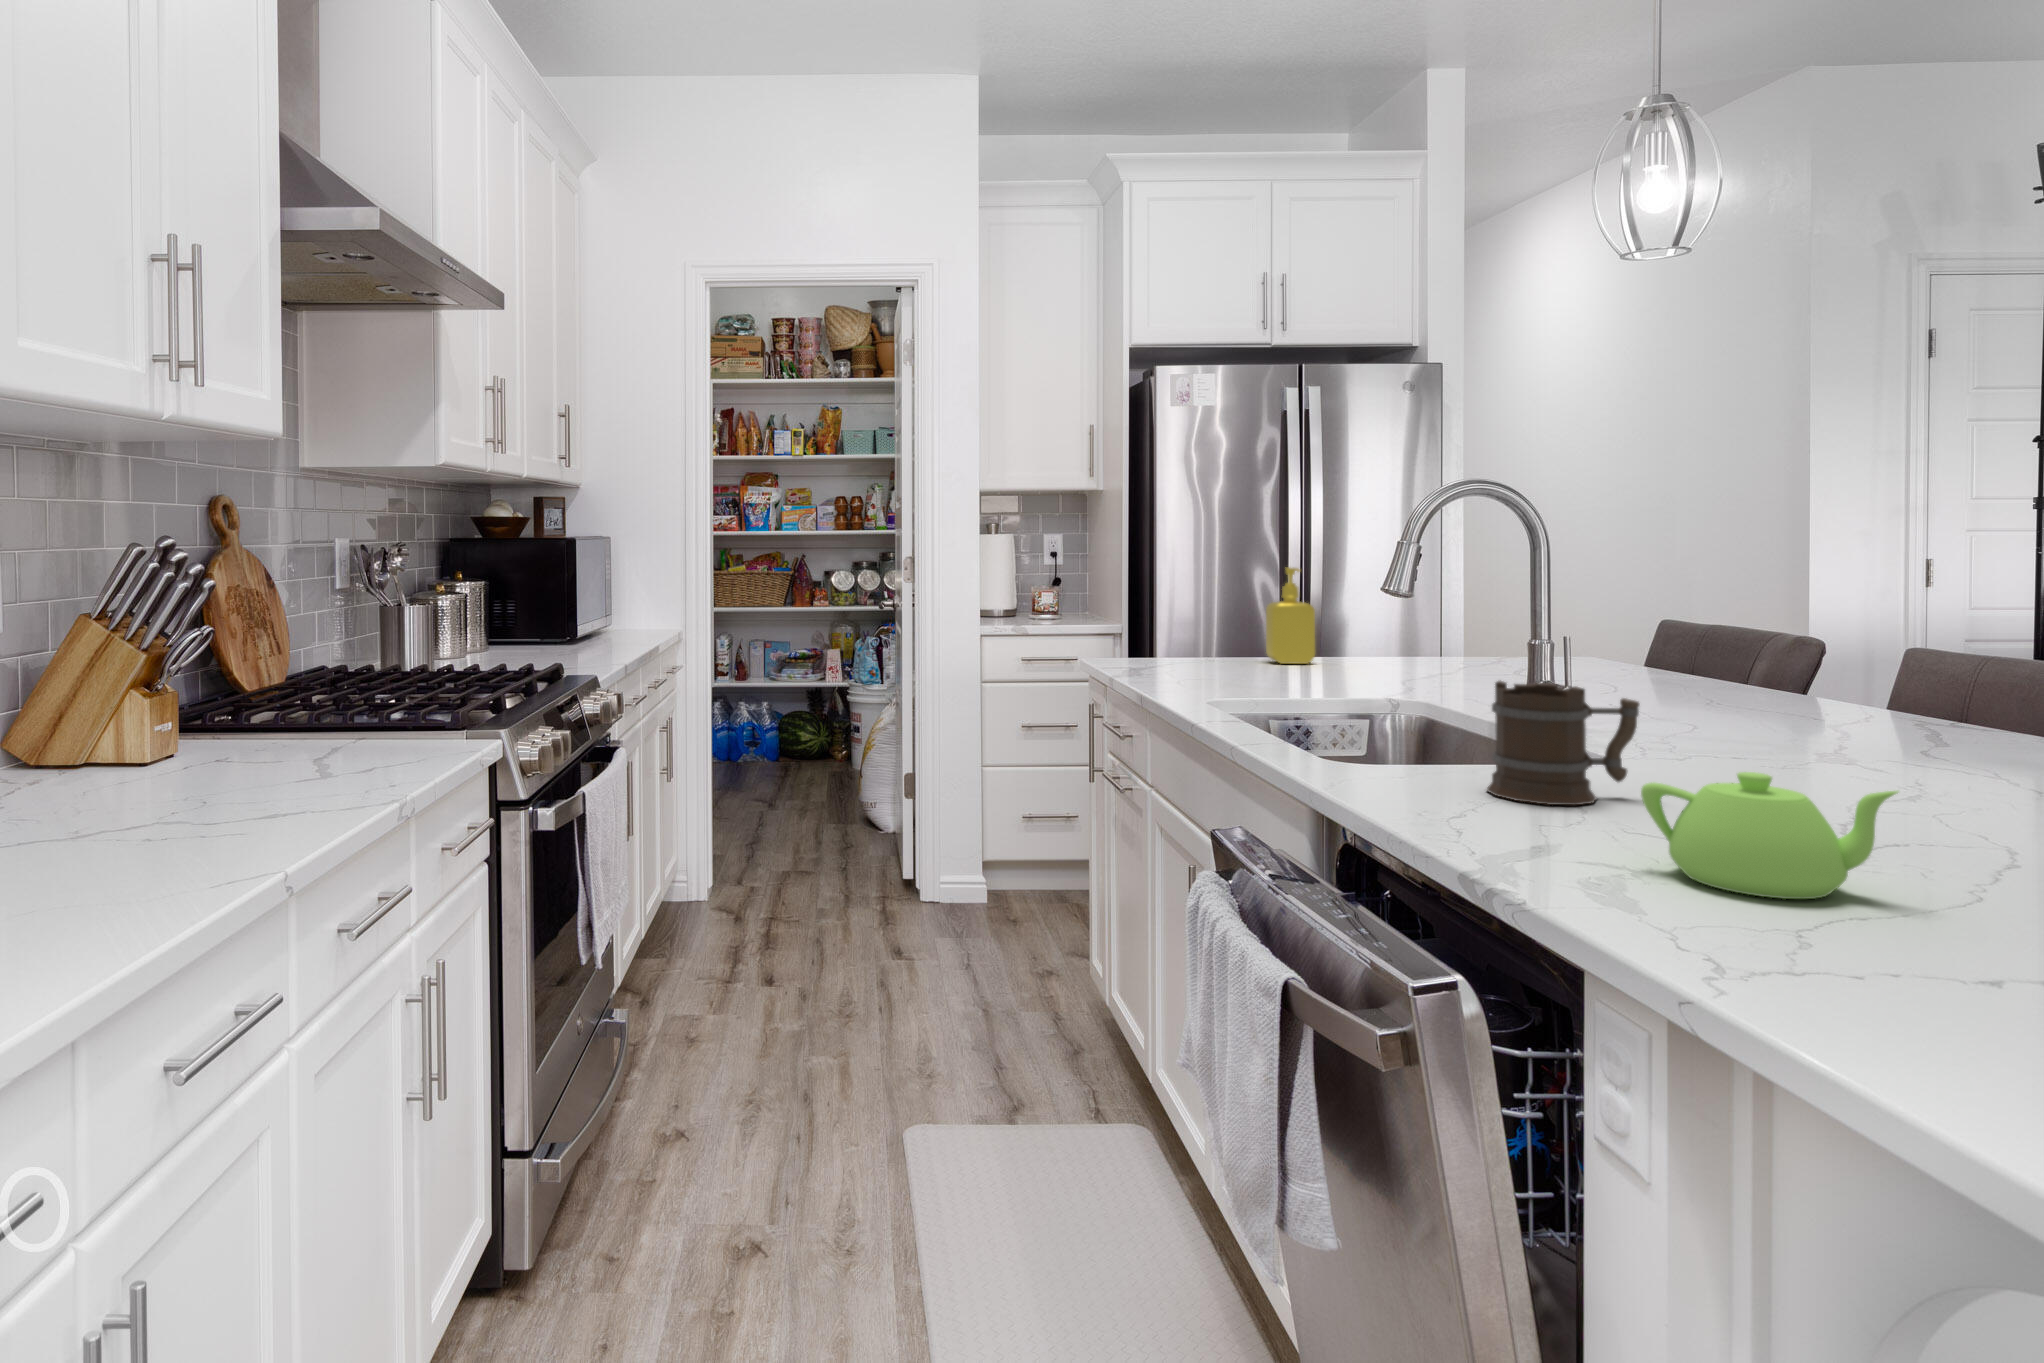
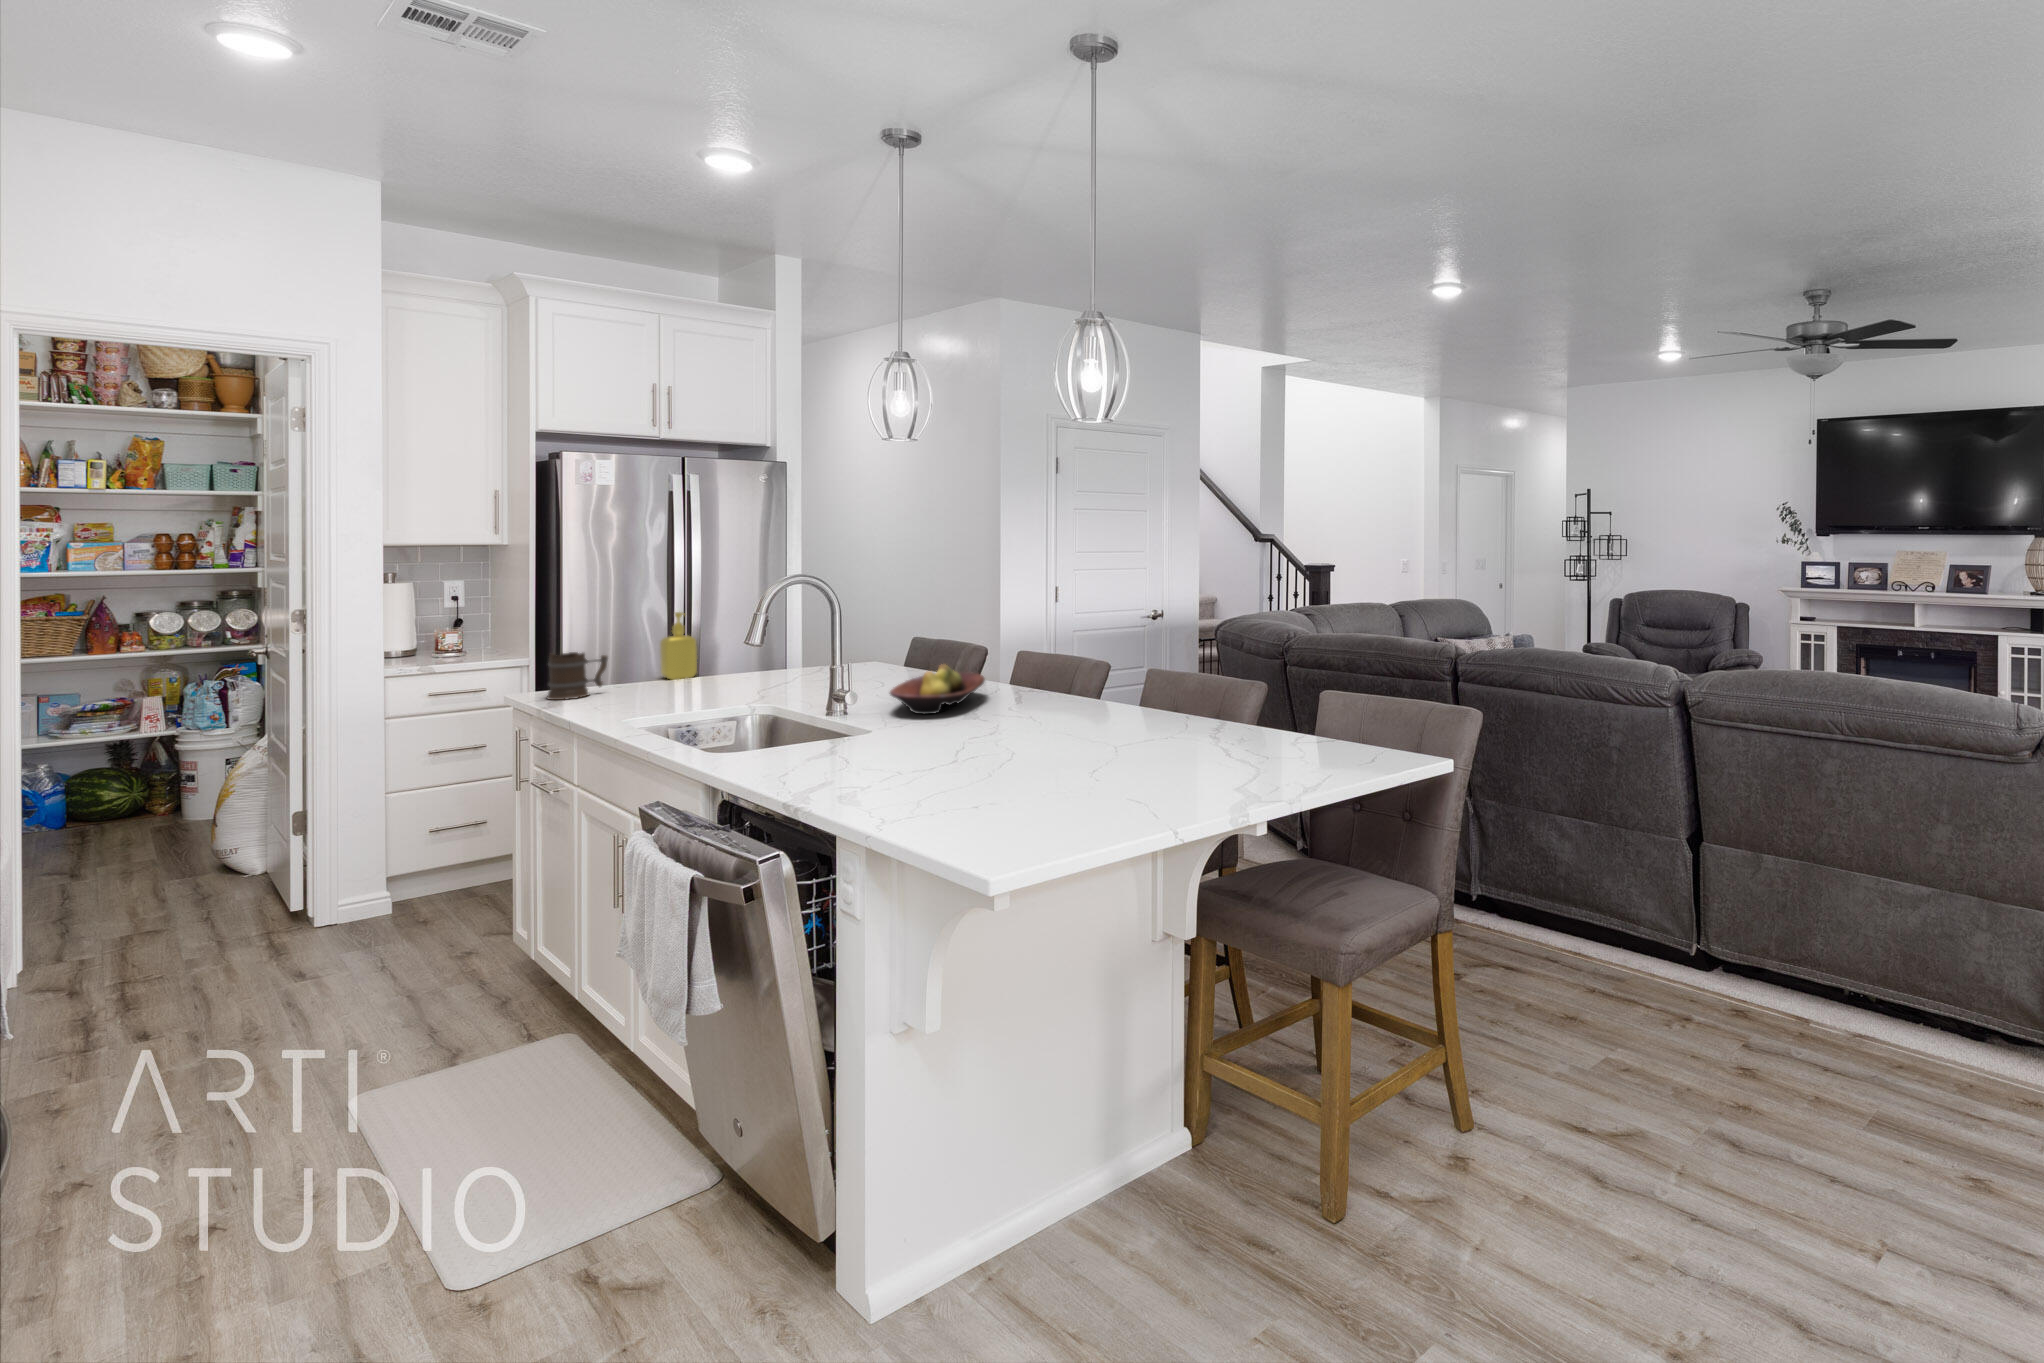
fruit bowl: none [1667,665,1899,758] -> present [890,665,985,714]
mug: present [1487,680,1640,805] -> present [547,652,608,700]
teapot: present [1641,772,1898,899] -> none [859,736,948,790]

